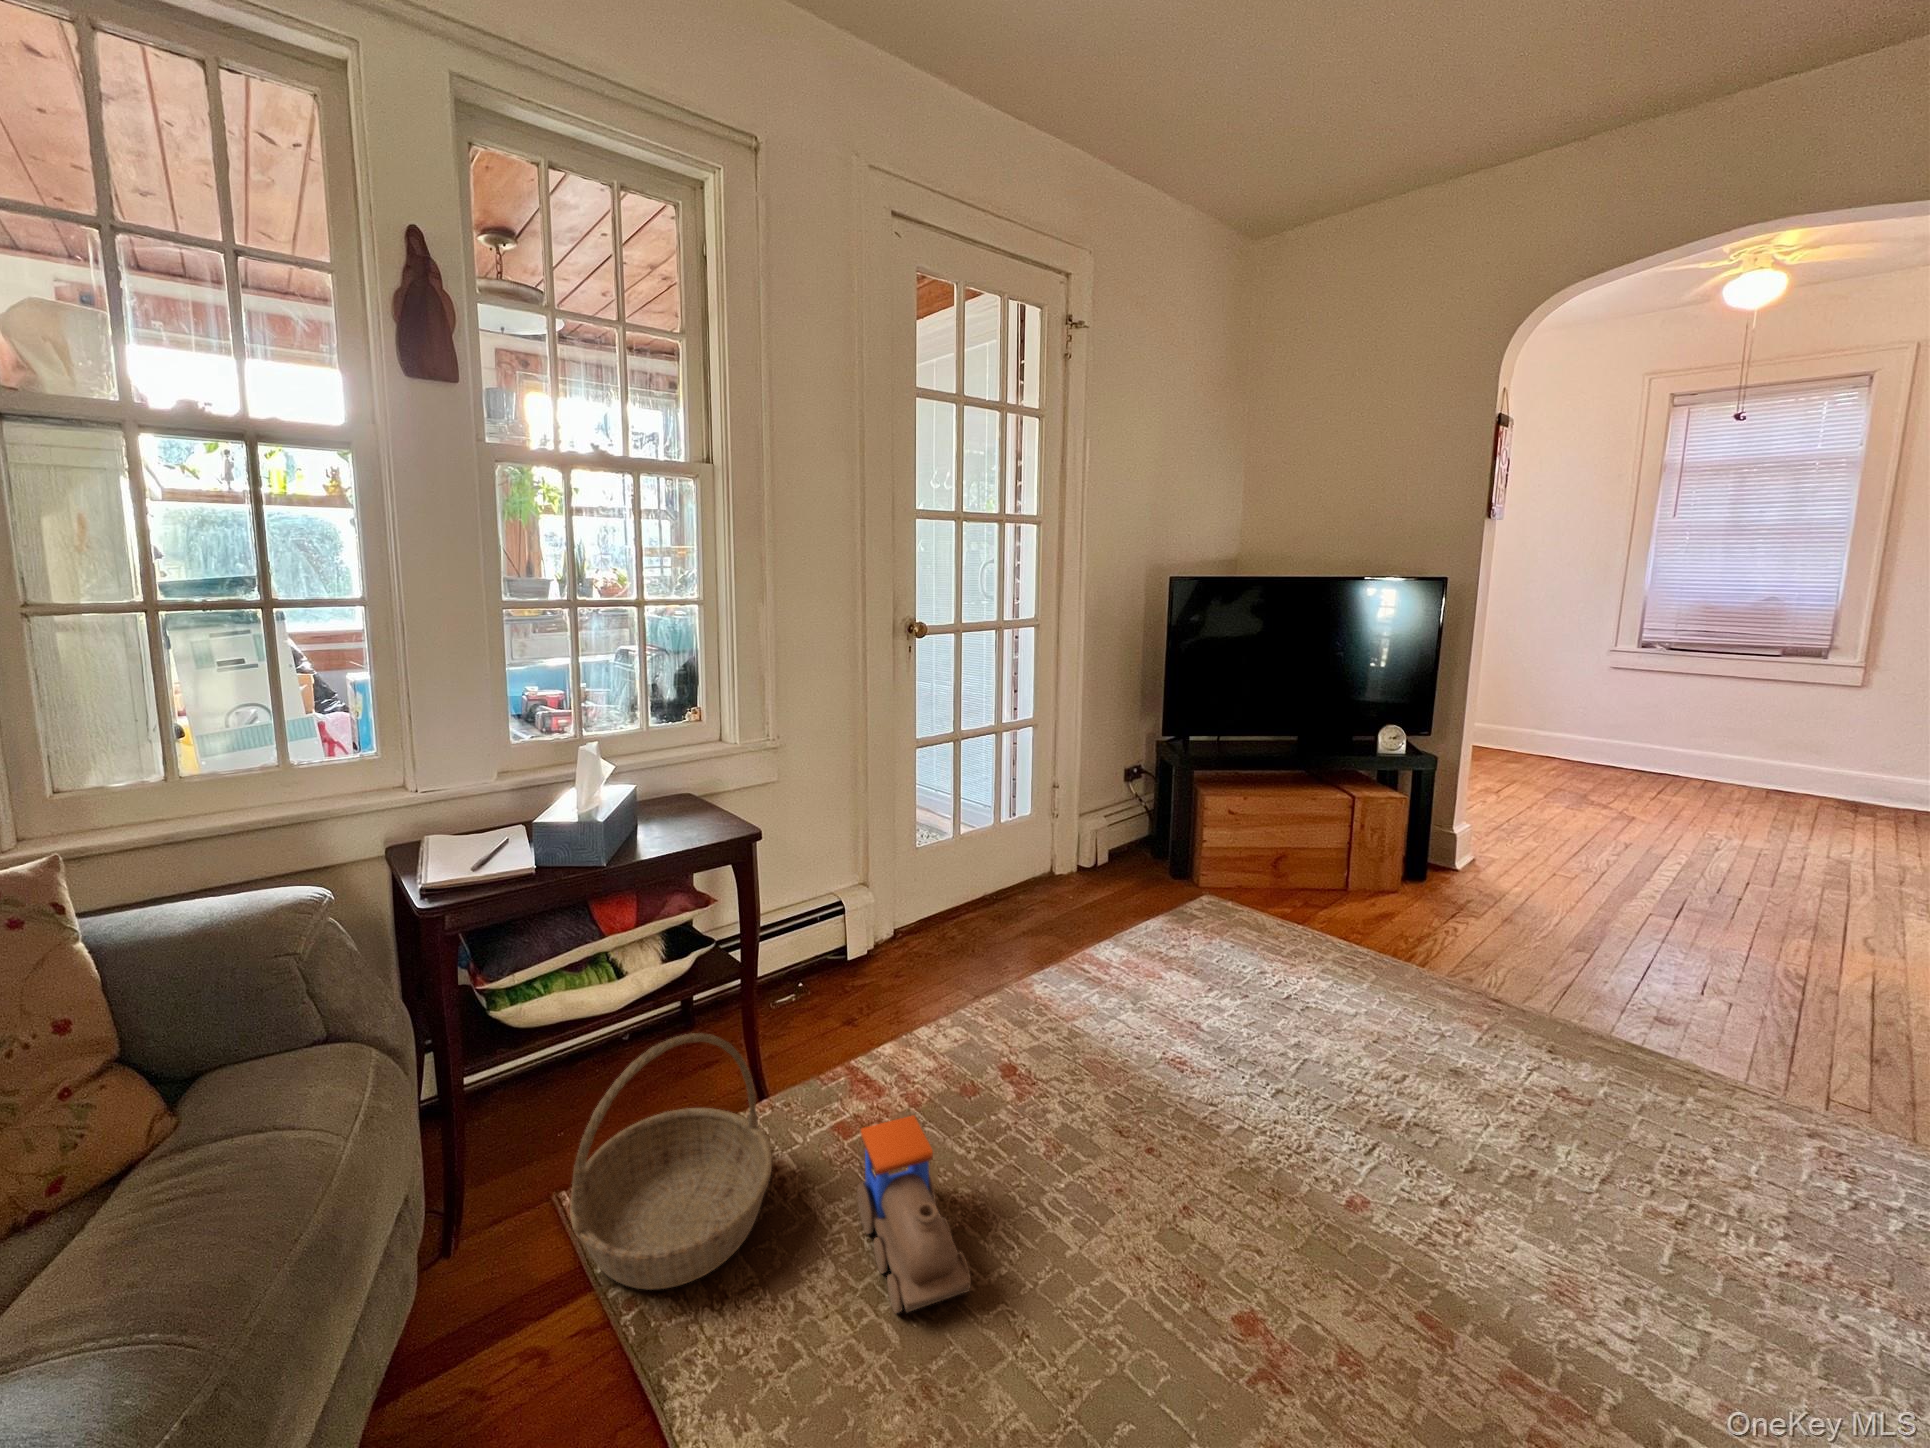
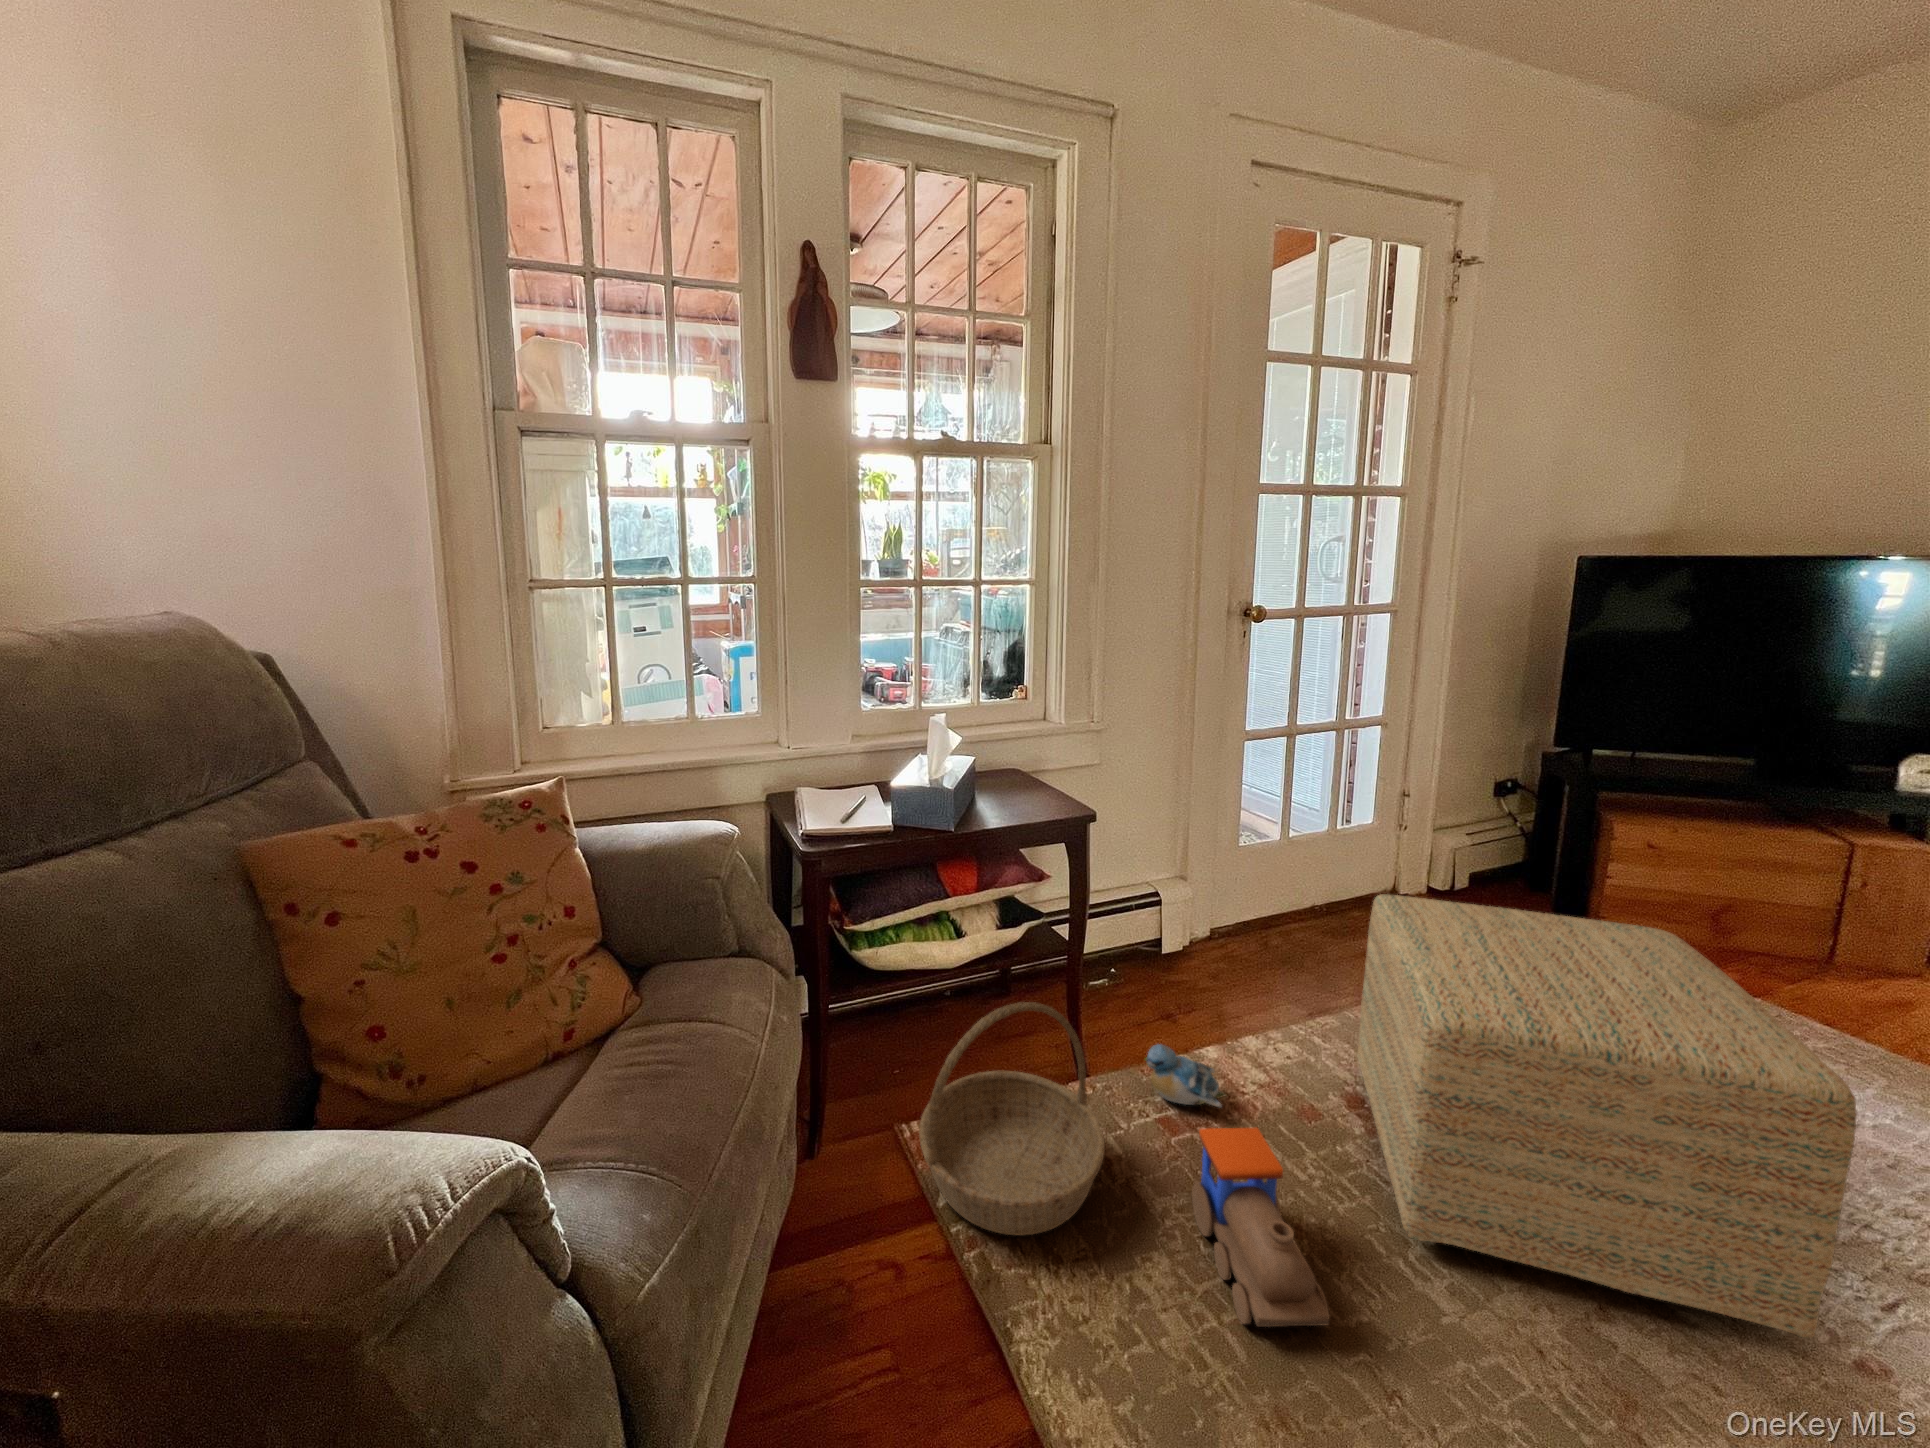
ottoman: none [1013,877,1333,1192] -> present [1357,894,1857,1338]
plush toy: none [821,1051,900,1106] -> present [1145,1044,1227,1107]

